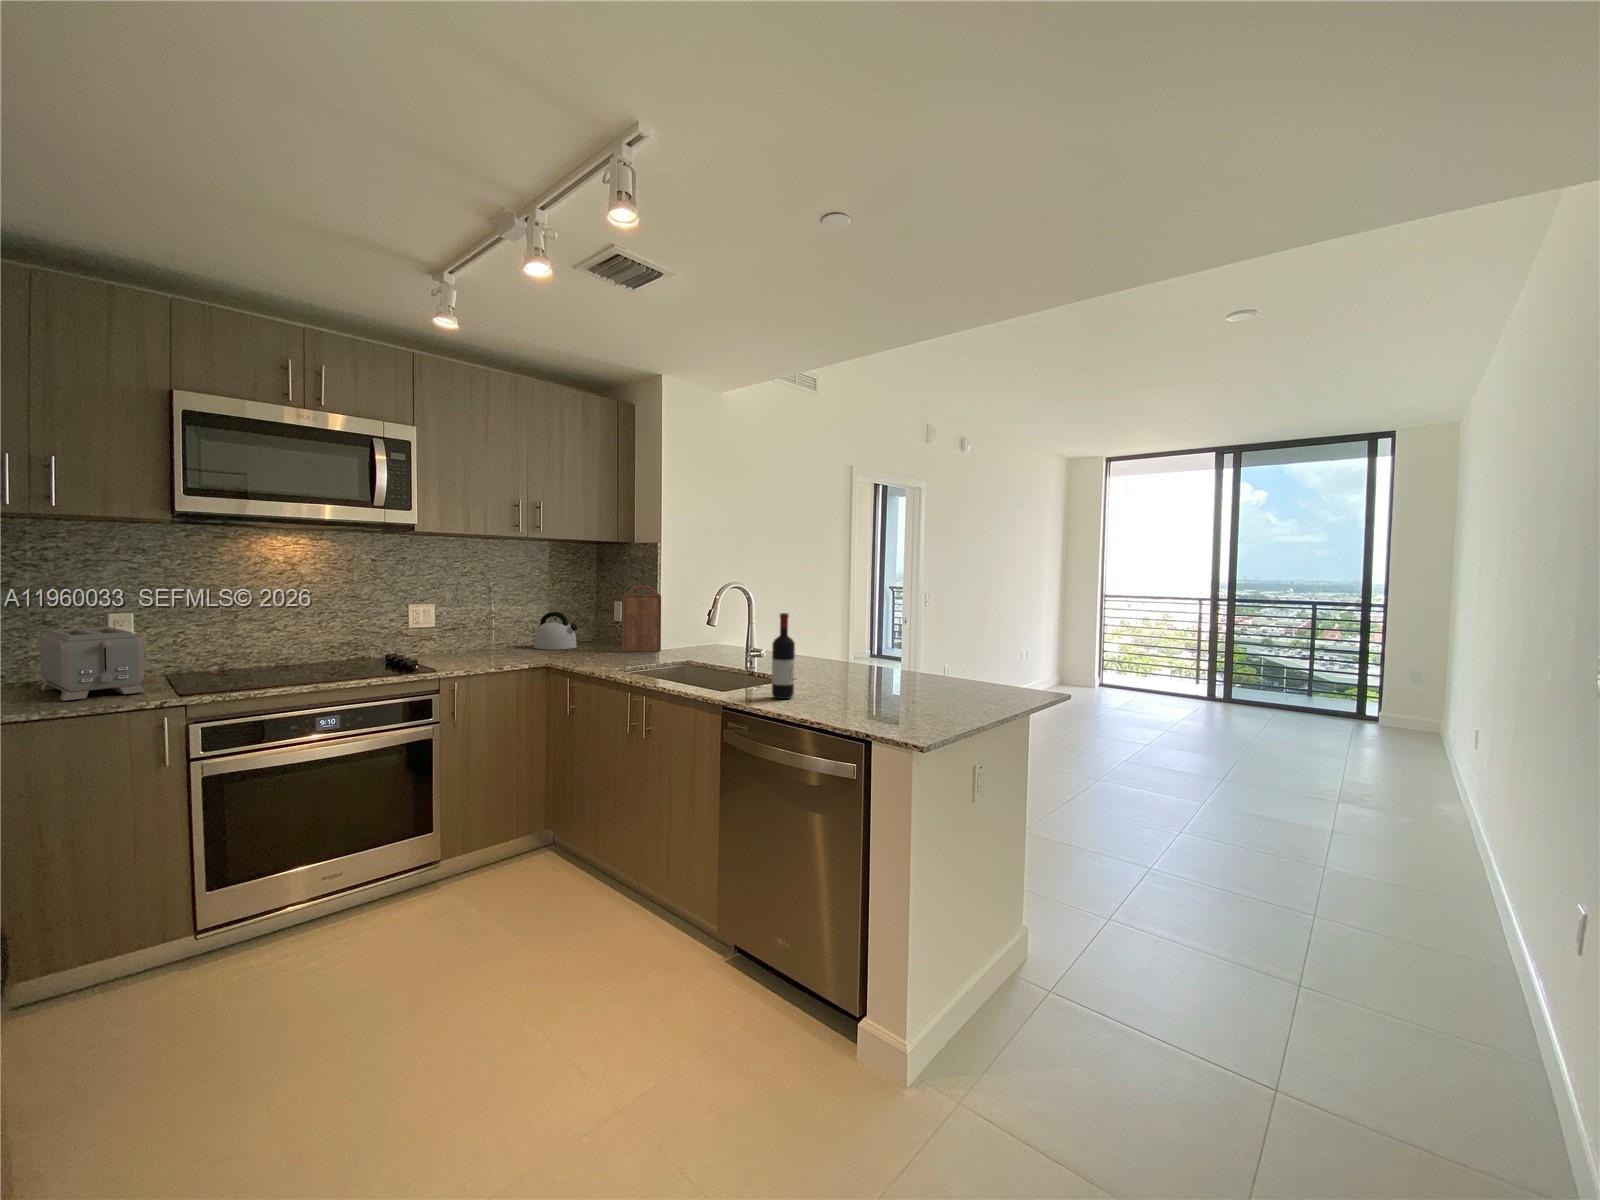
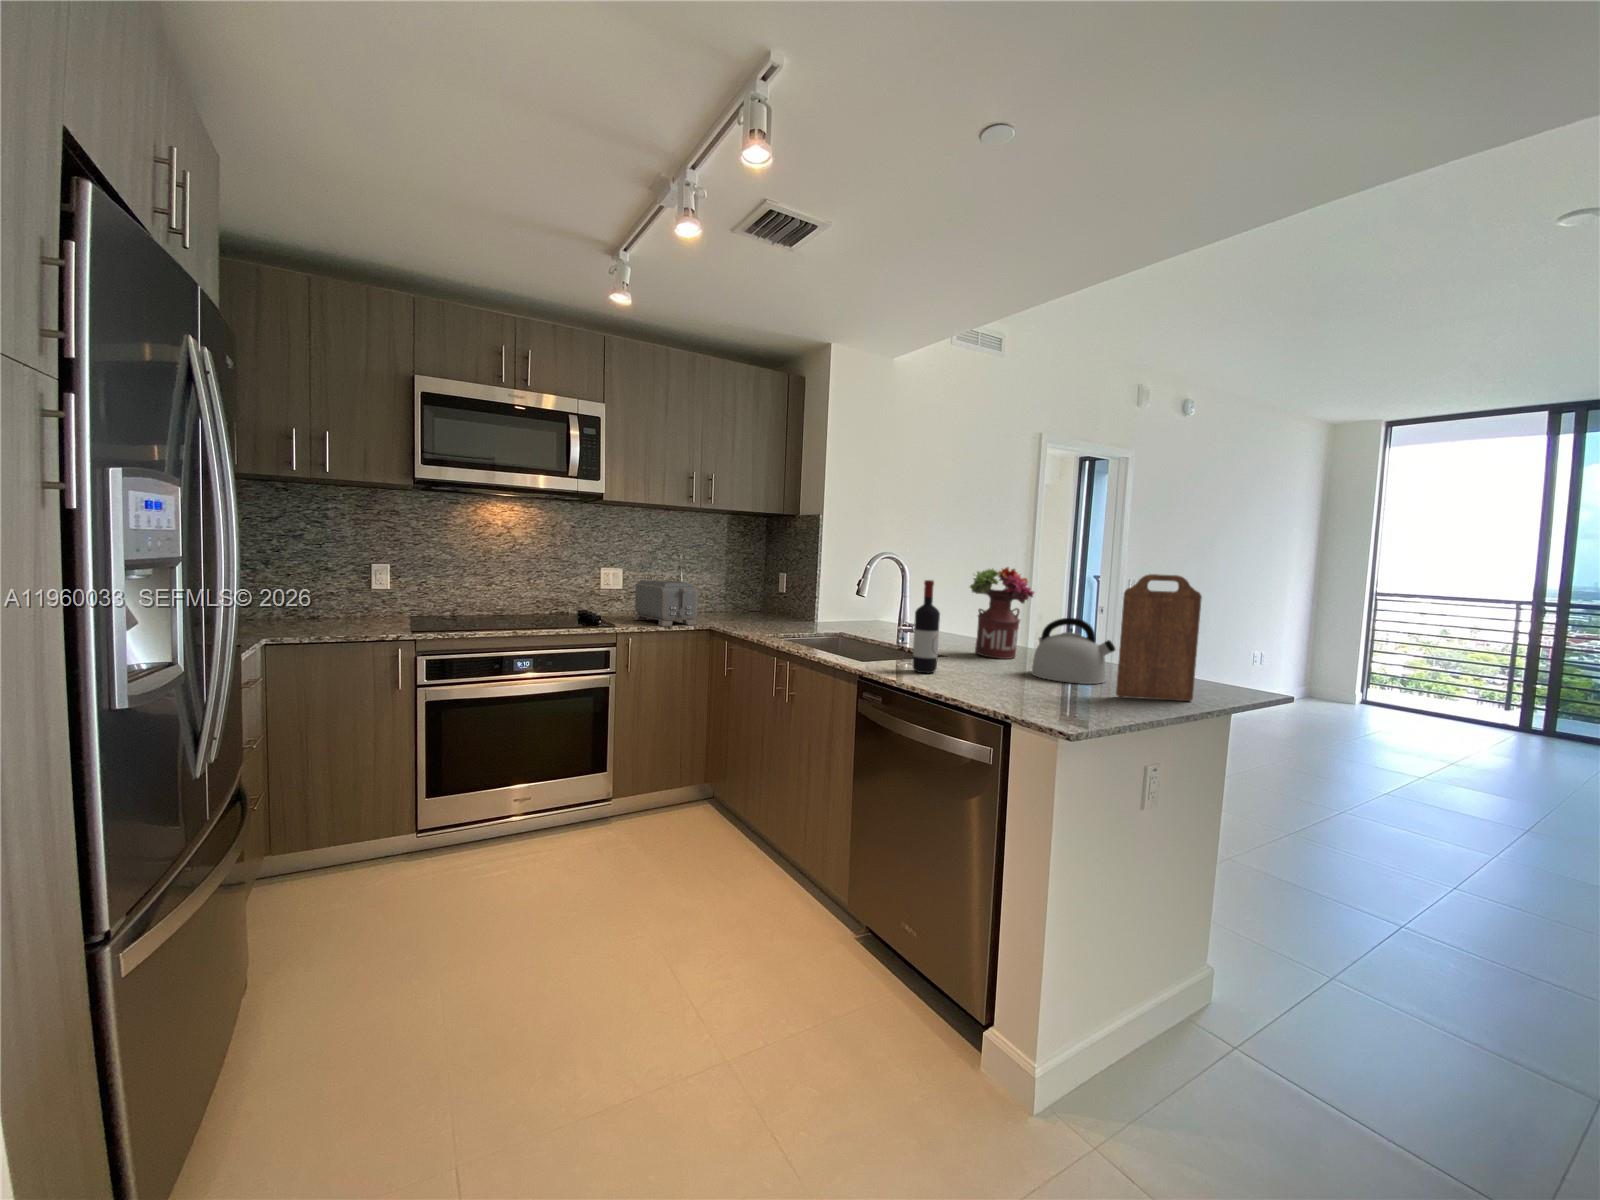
cutting board: present [622,586,661,652] -> present [1116,574,1202,701]
flower arrangement: none [812,594,869,679] -> present [970,567,1034,659]
kettle: present [533,612,578,649] -> present [1031,618,1115,684]
toaster: present [40,627,145,701] -> present [634,580,698,626]

